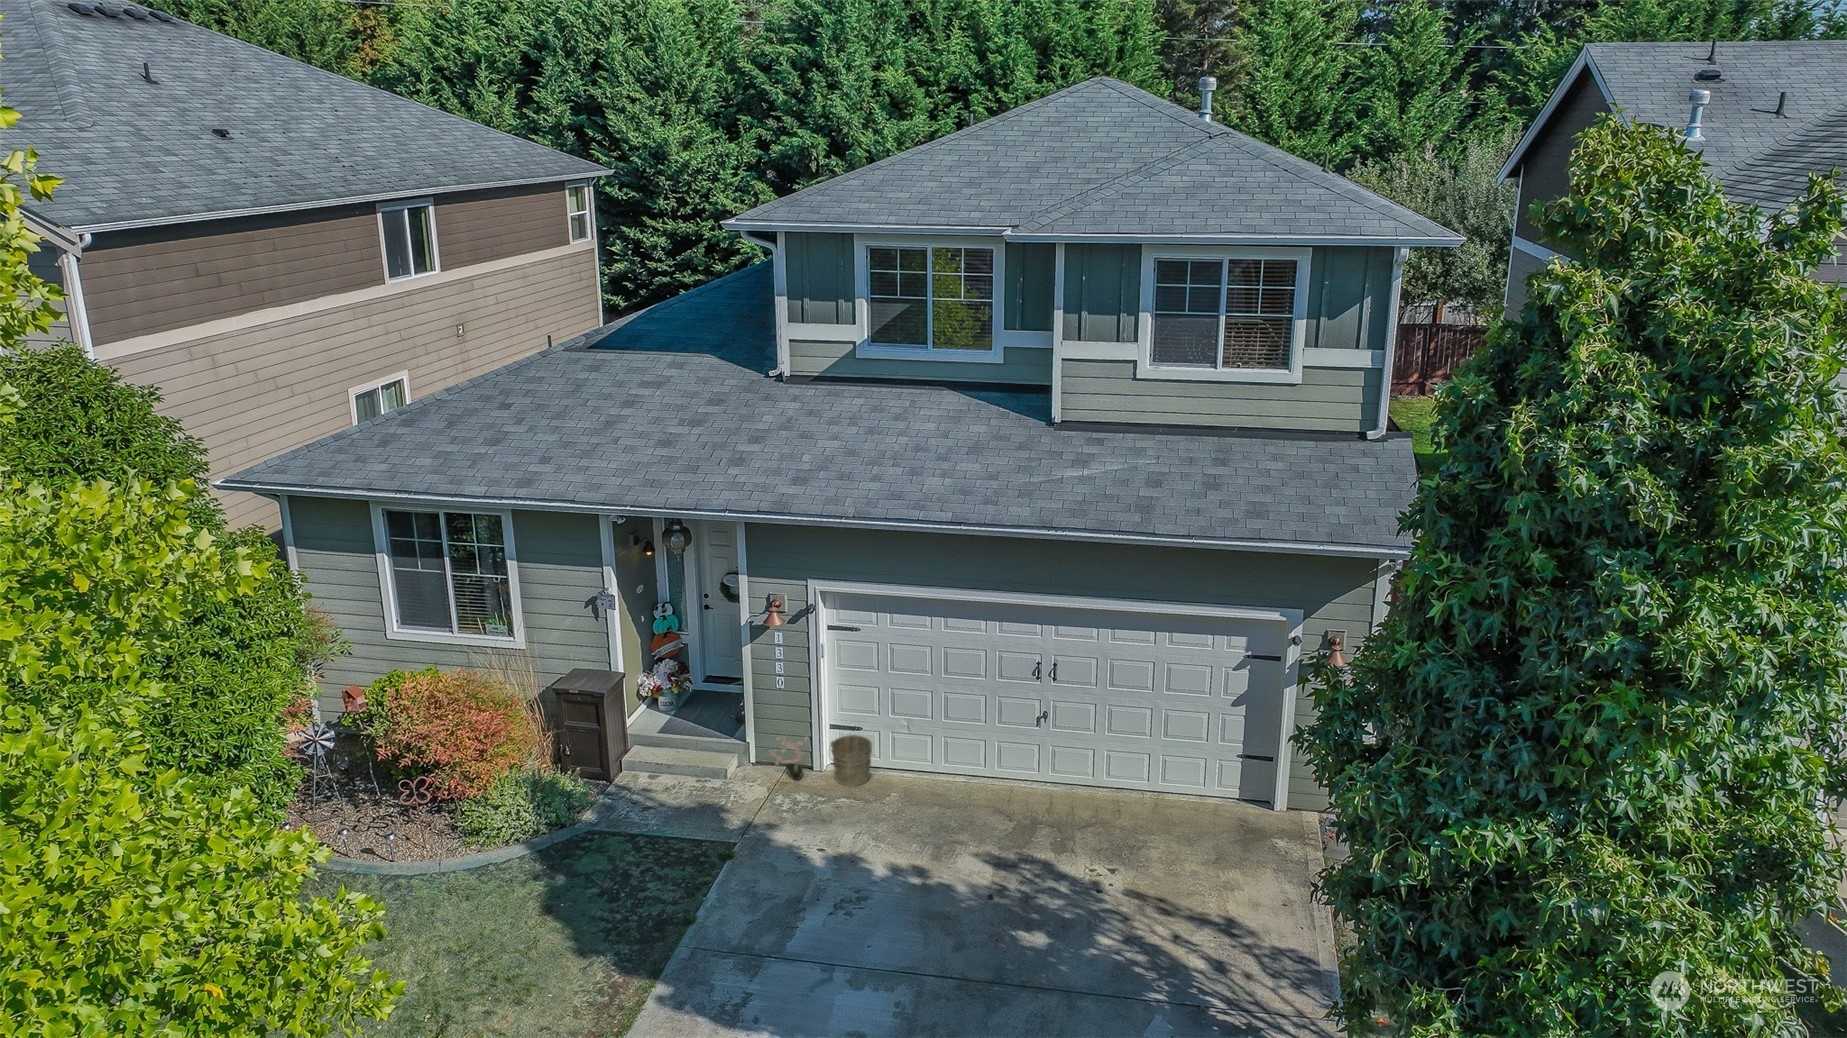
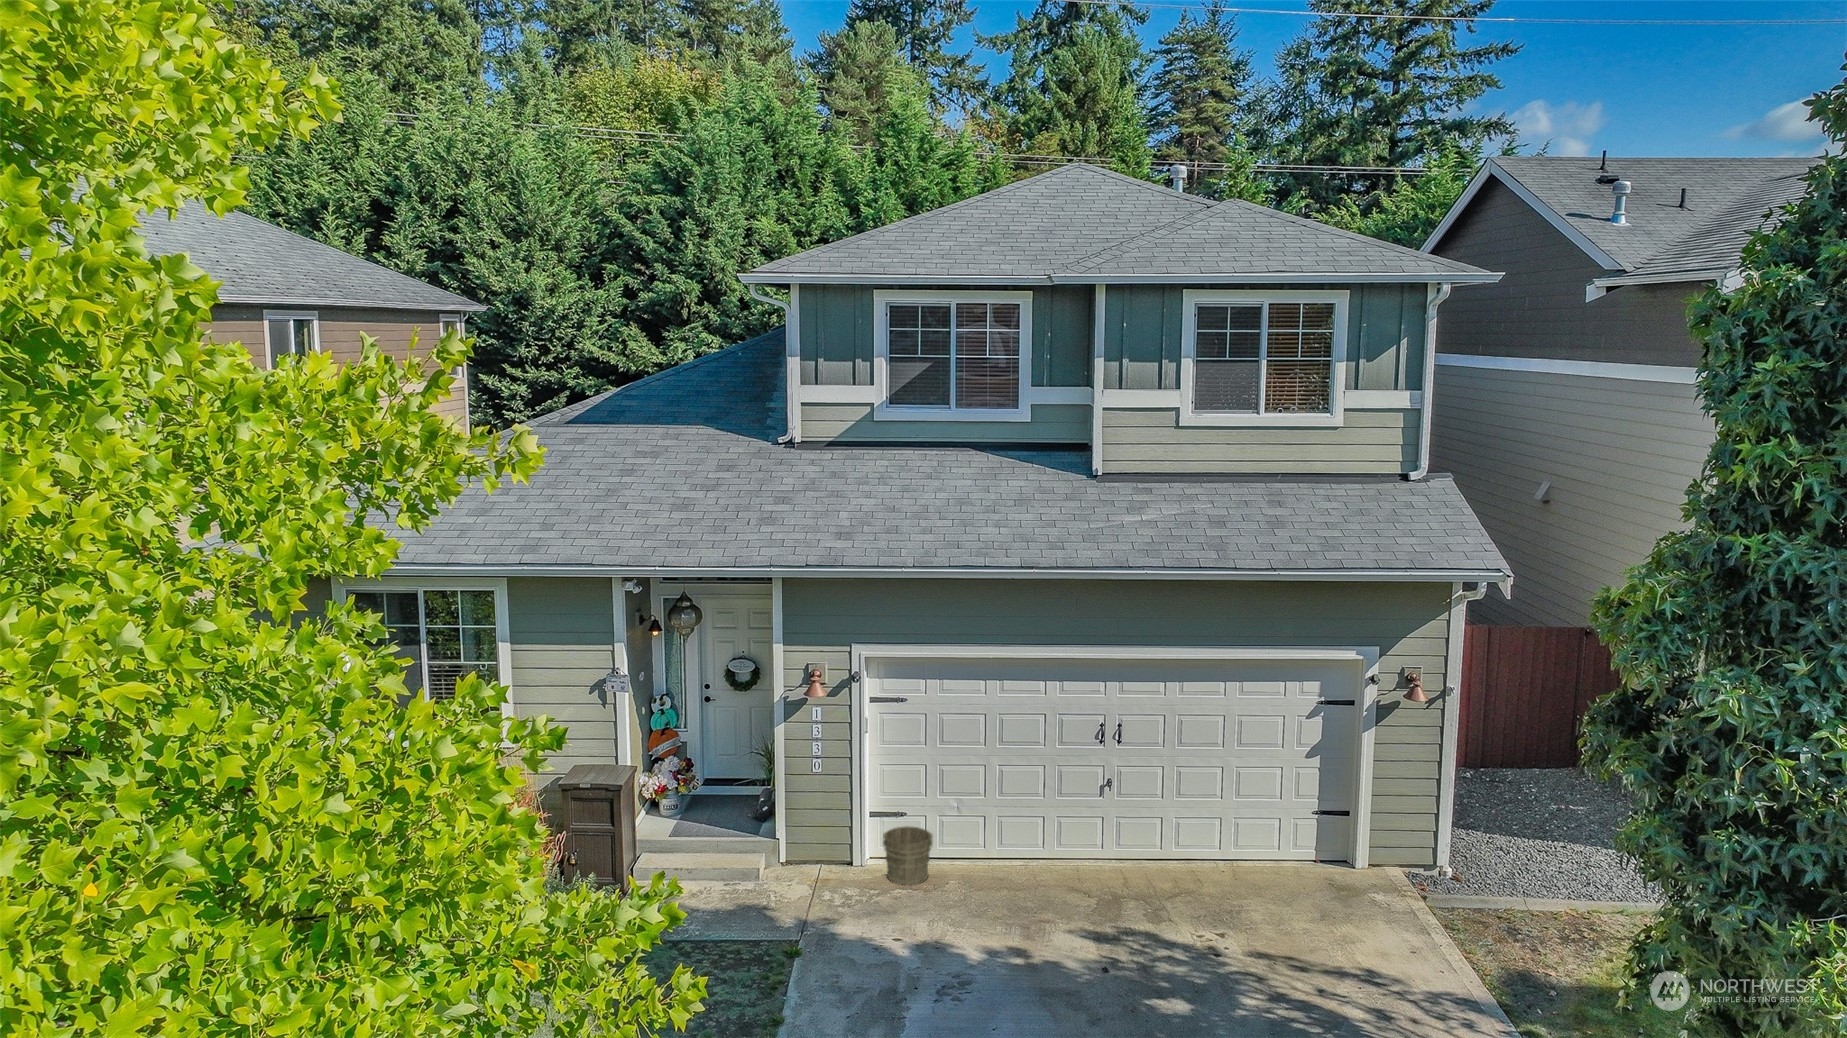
potted plant: present [770,737,807,780] -> none [805,827,858,884]

